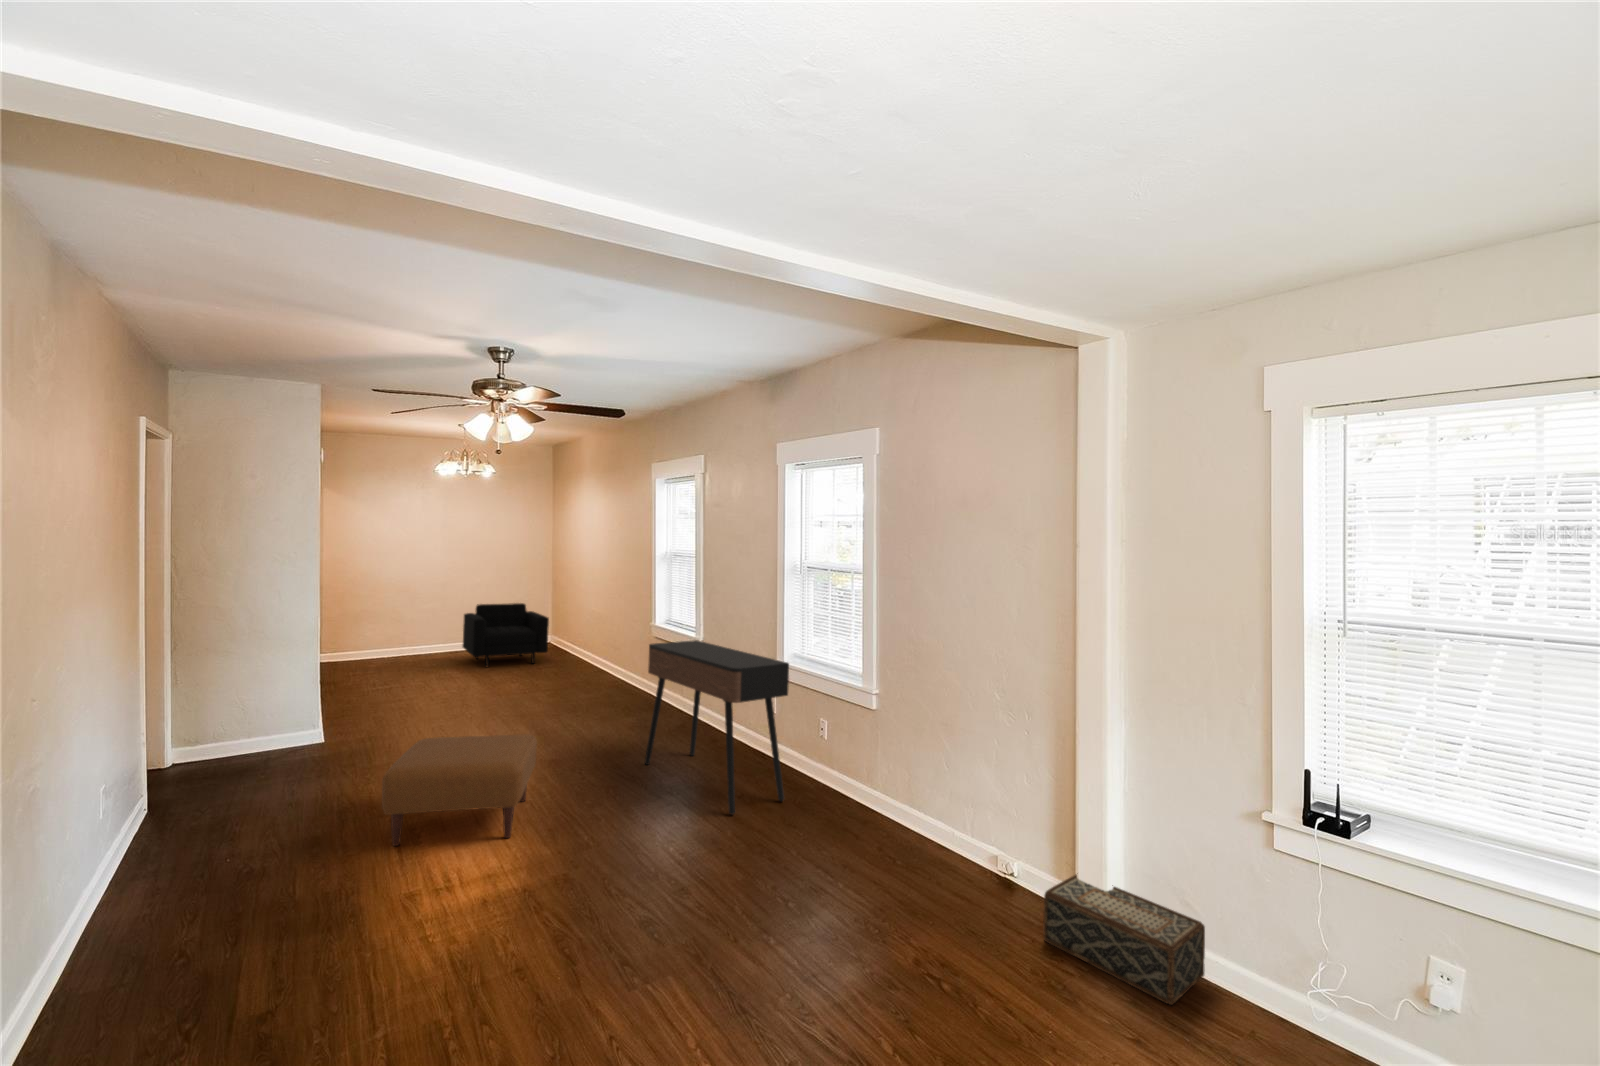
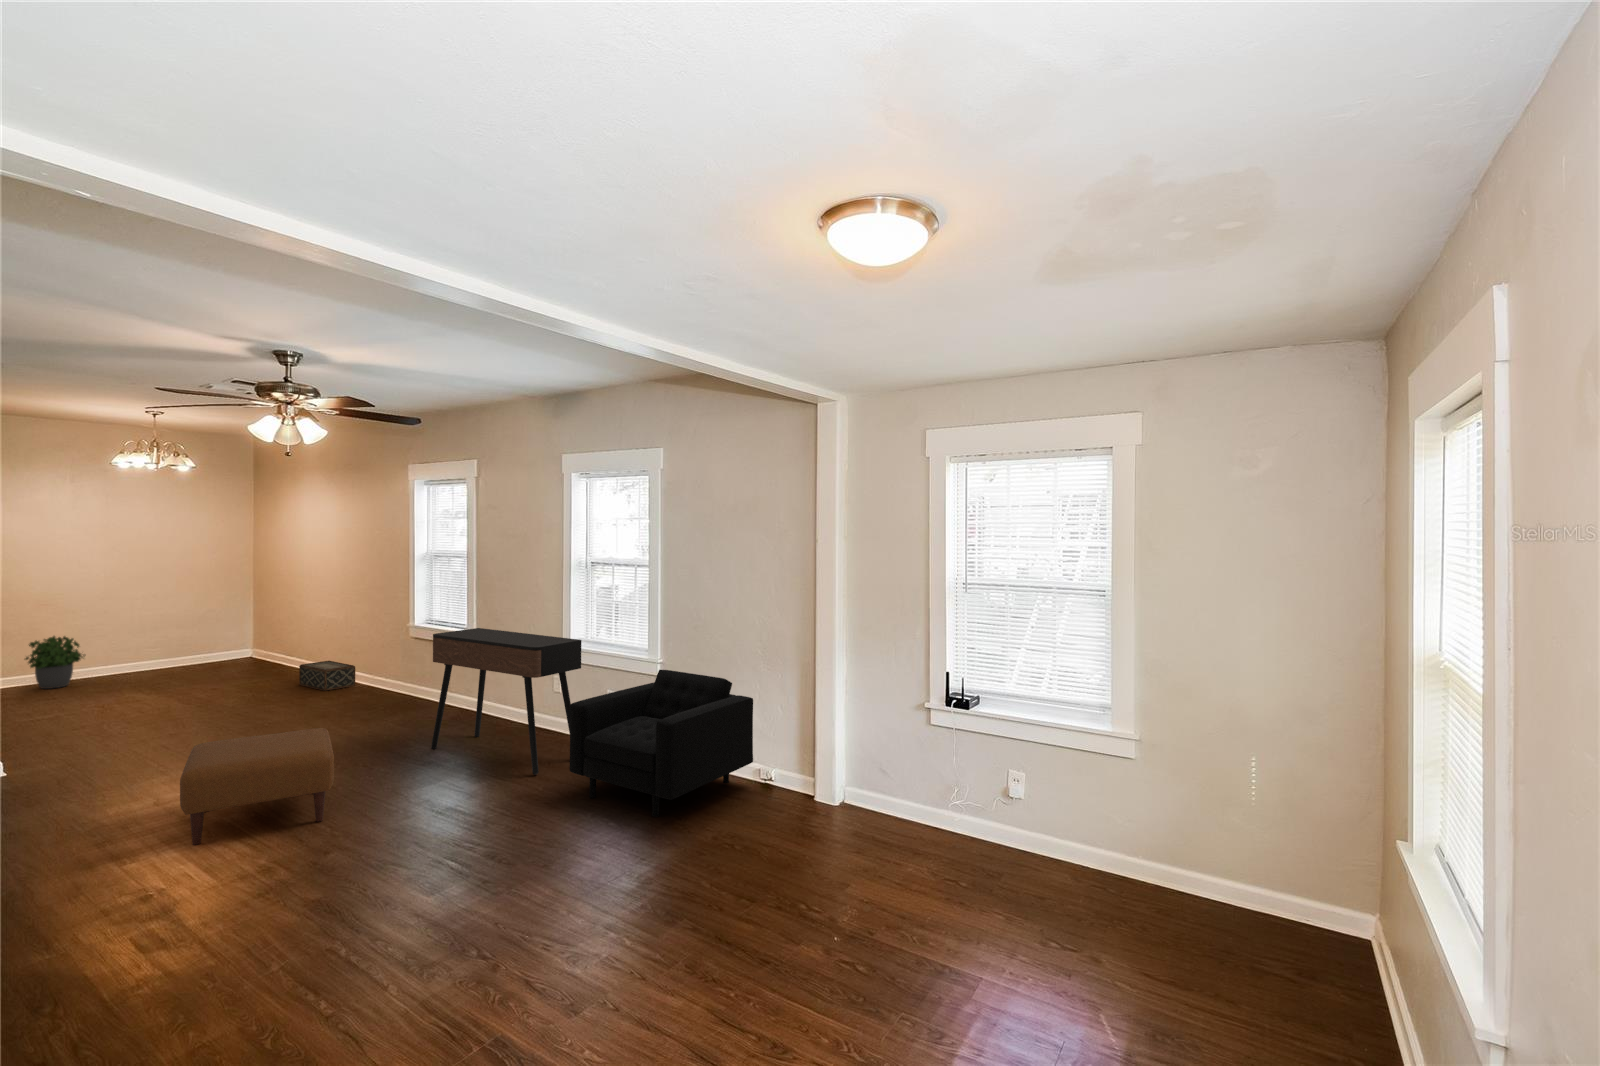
armchair: present [463,603,549,667] -> present [569,670,753,817]
potted plant: none [385,622,426,665] -> present [25,636,85,689]
woven basket: present [1043,874,1205,1005] -> present [299,661,355,691]

